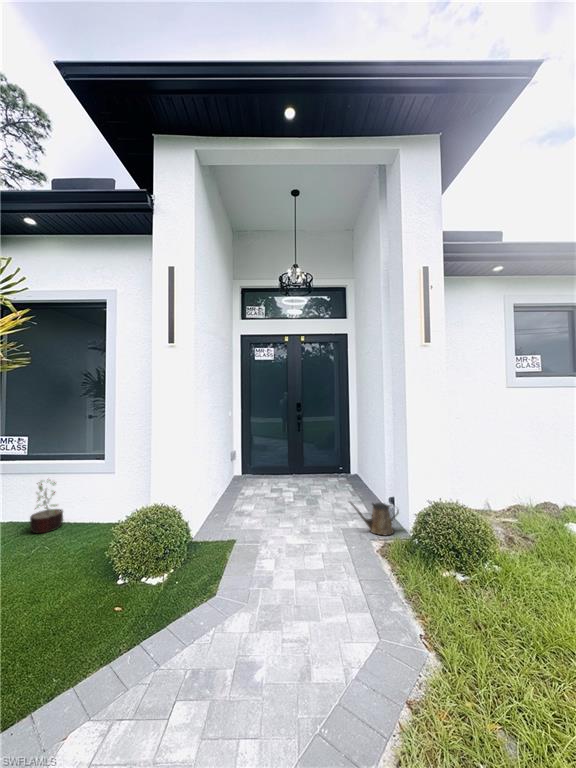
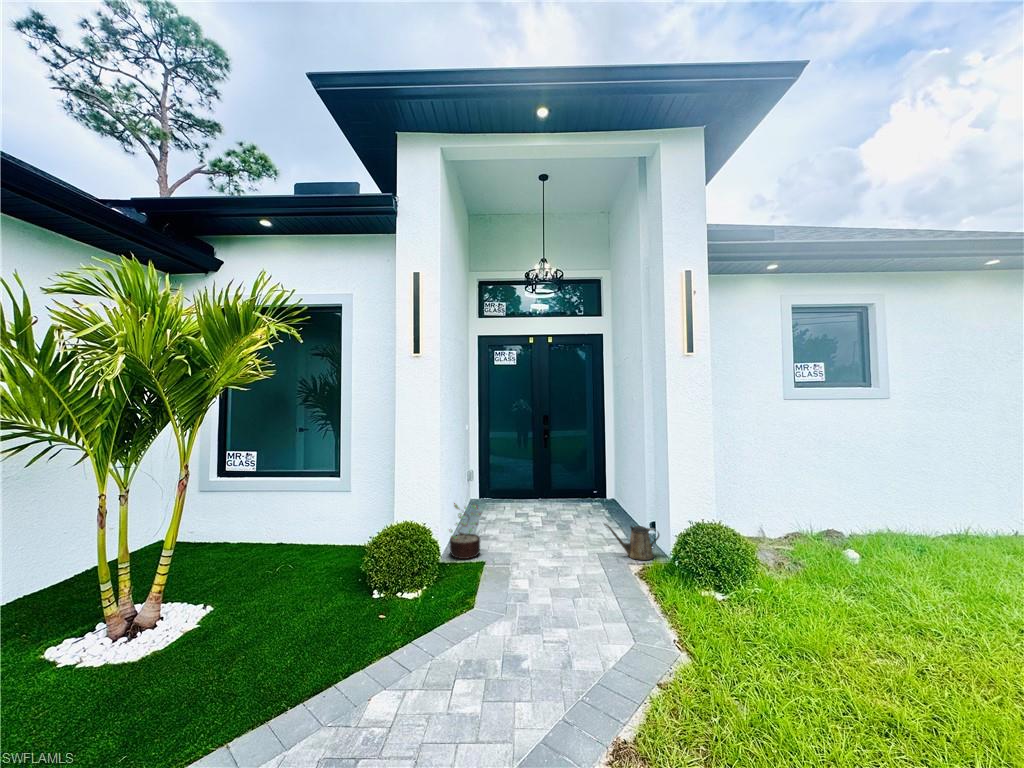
decorative plant: present [30,480,63,533] -> present [450,503,480,559]

